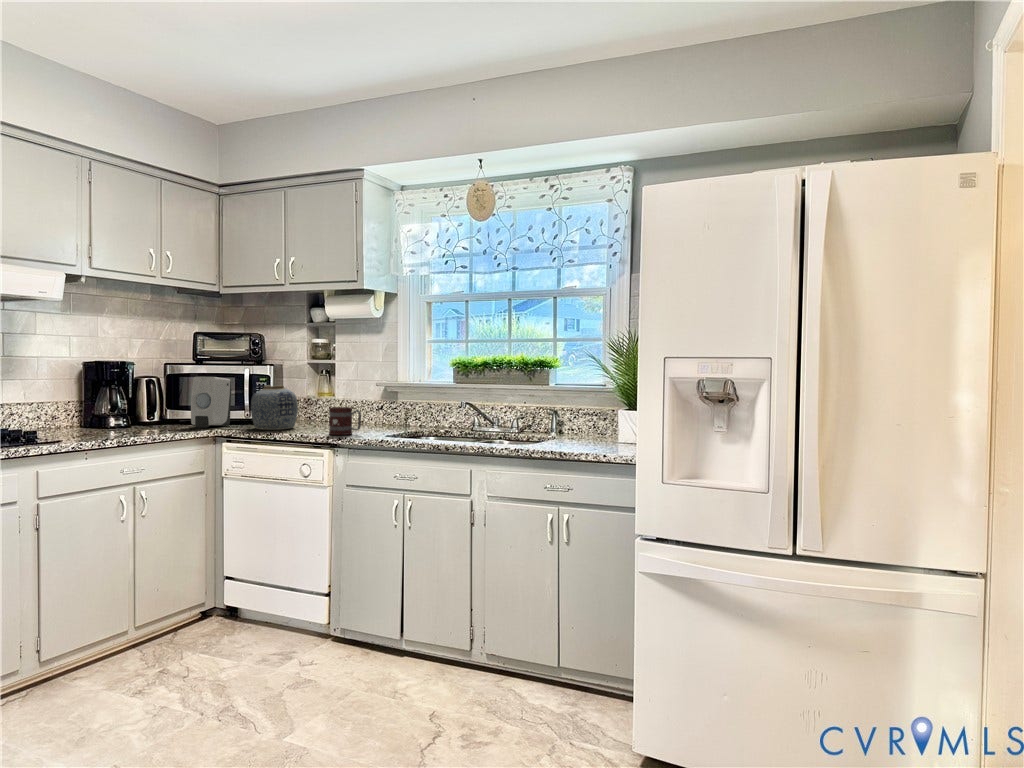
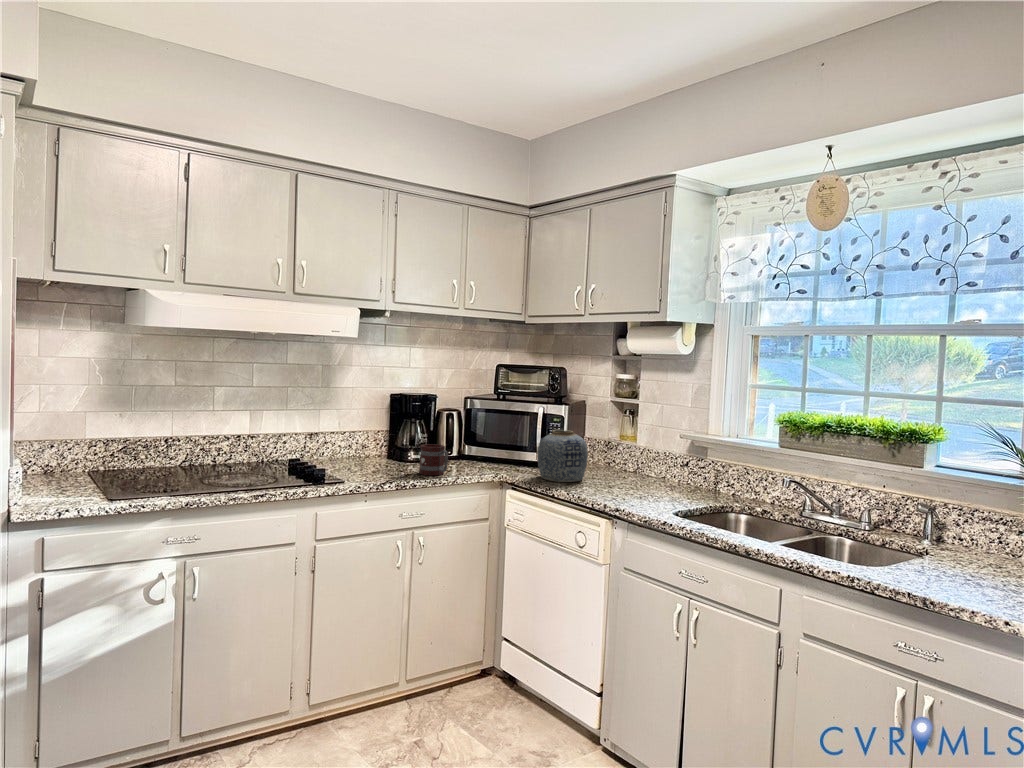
soap dispenser: present [191,377,231,428] -> none [482,414,526,470]
mug: present [329,407,361,435] -> present [419,444,448,476]

